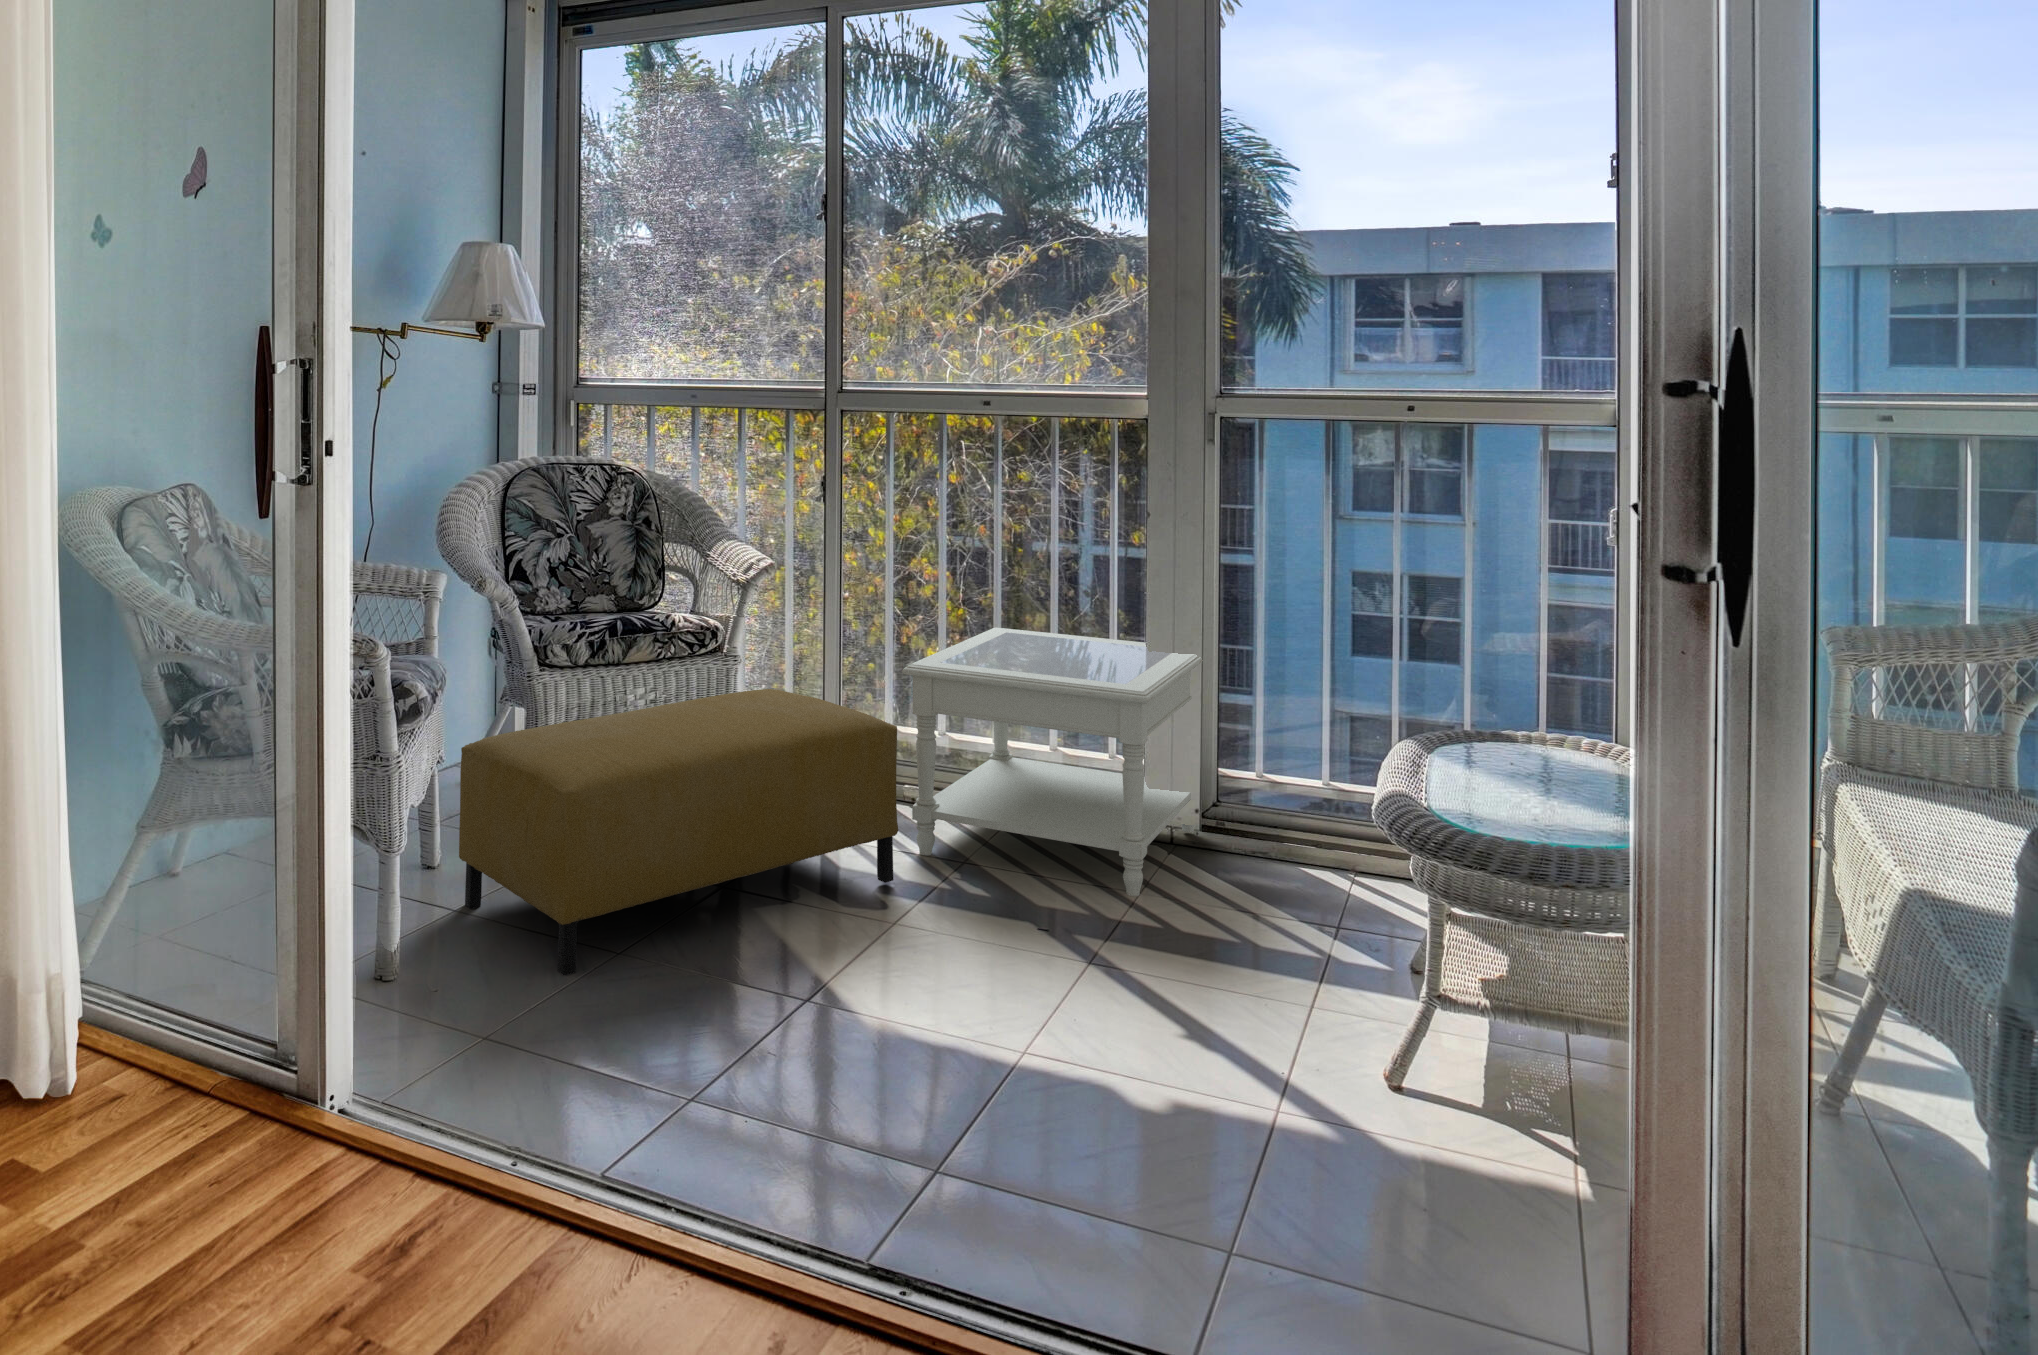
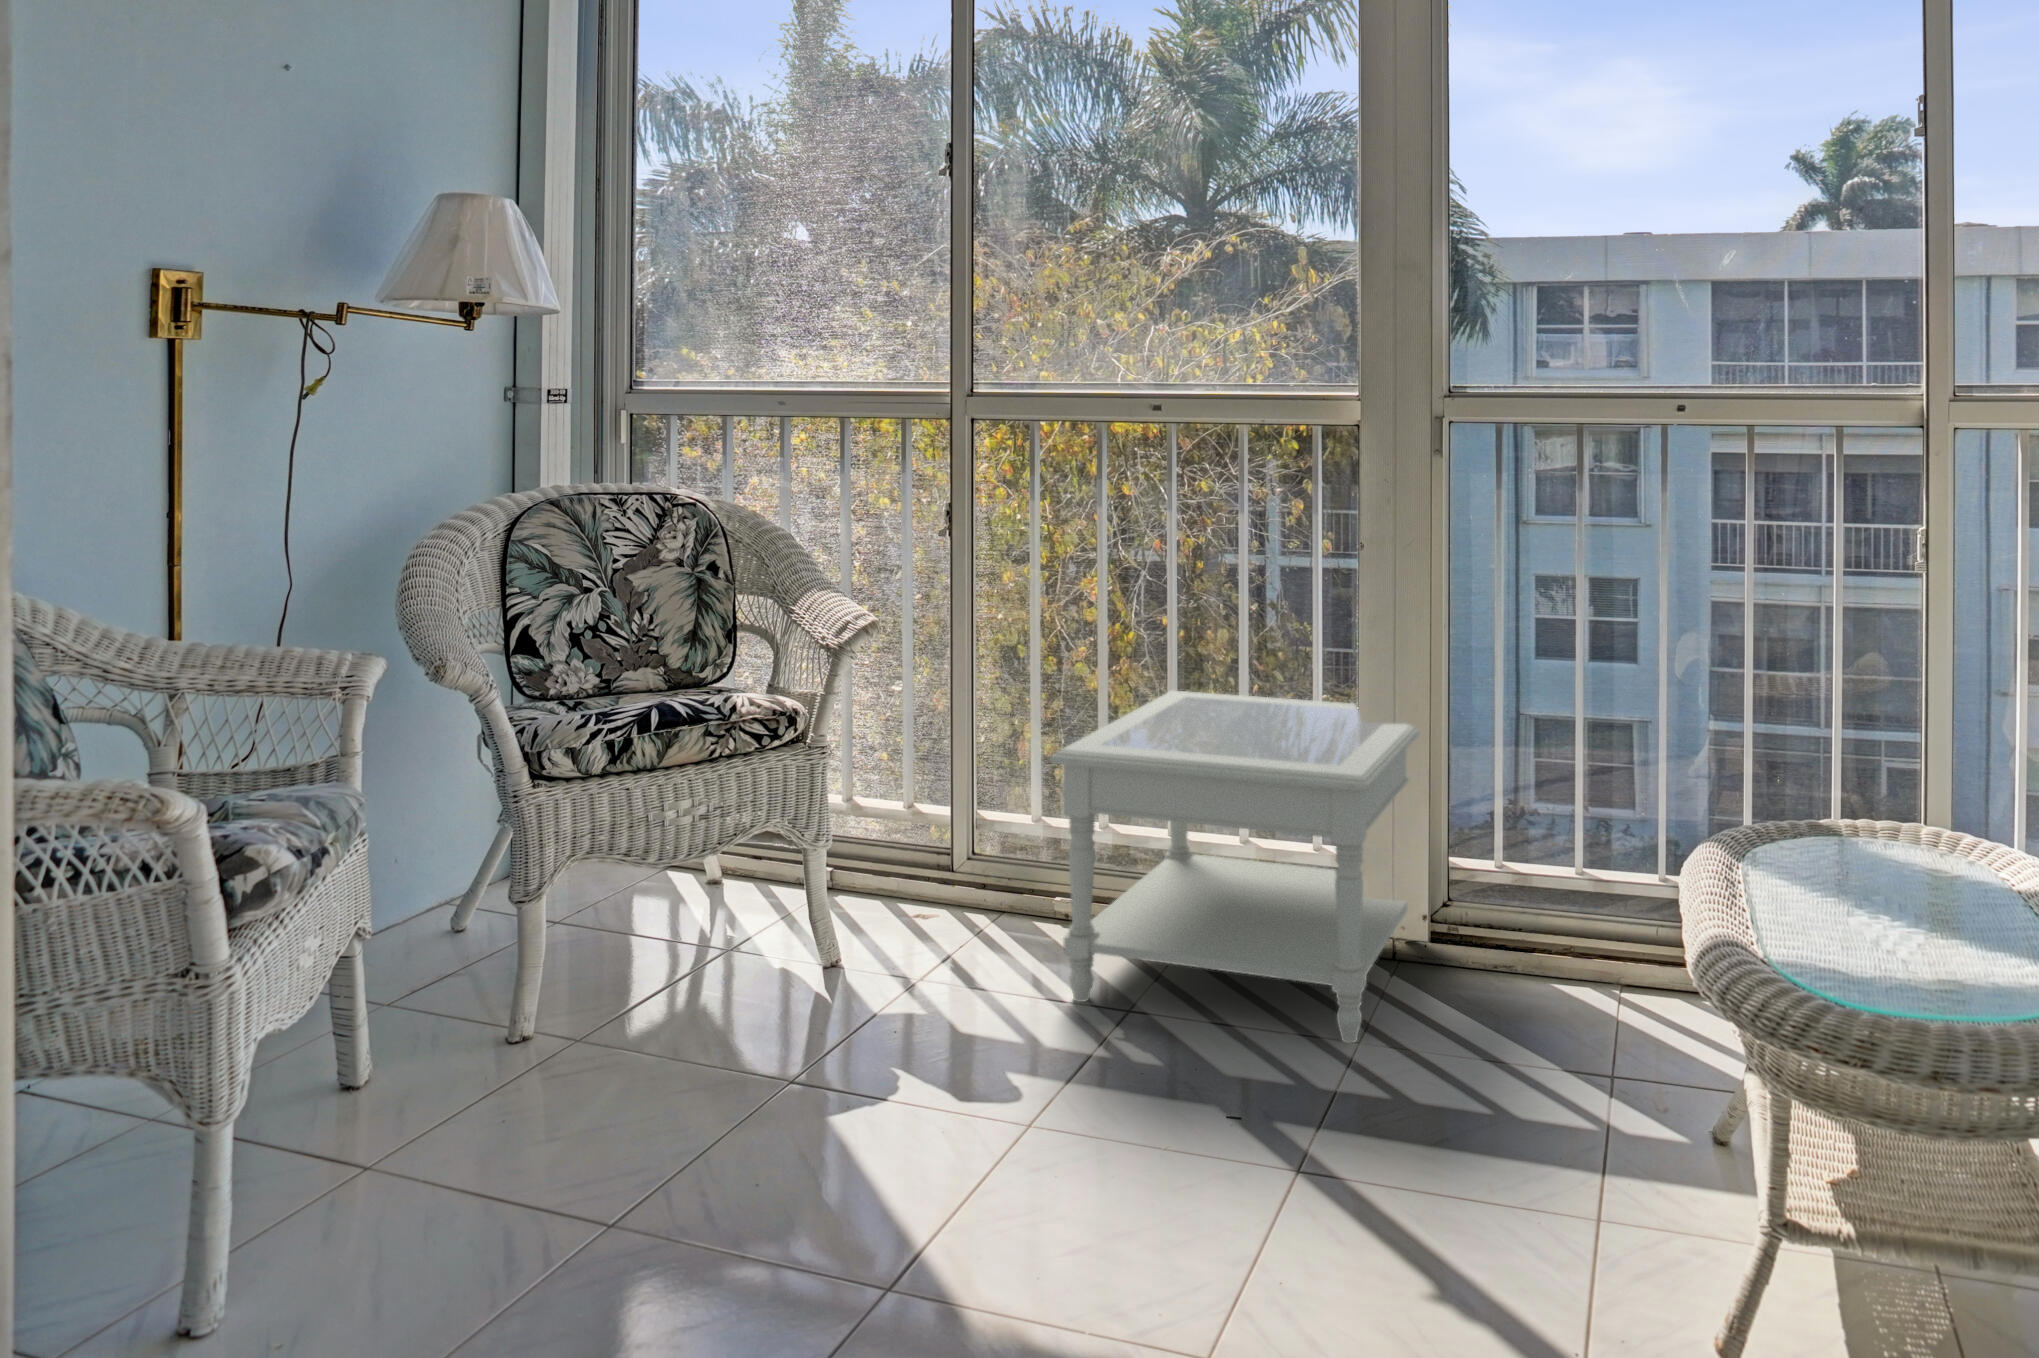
ottoman: present [459,689,898,975] -> none [384,791,1043,1274]

